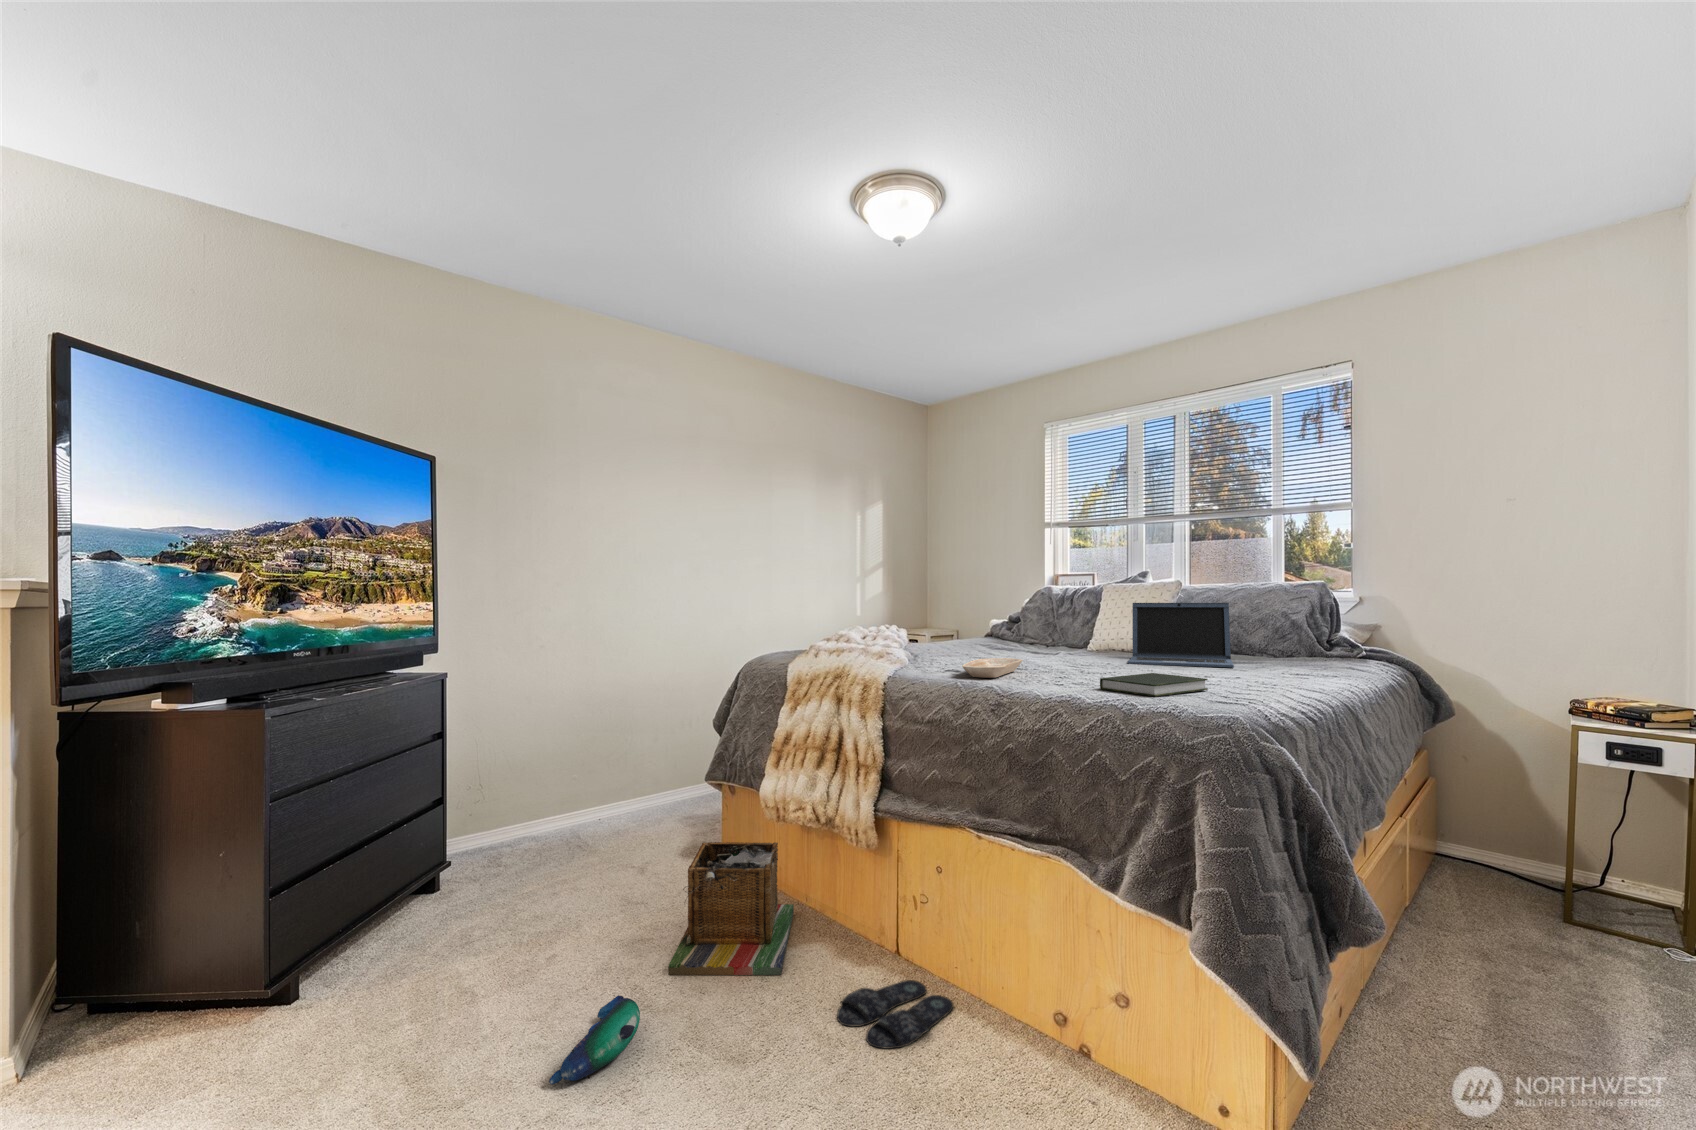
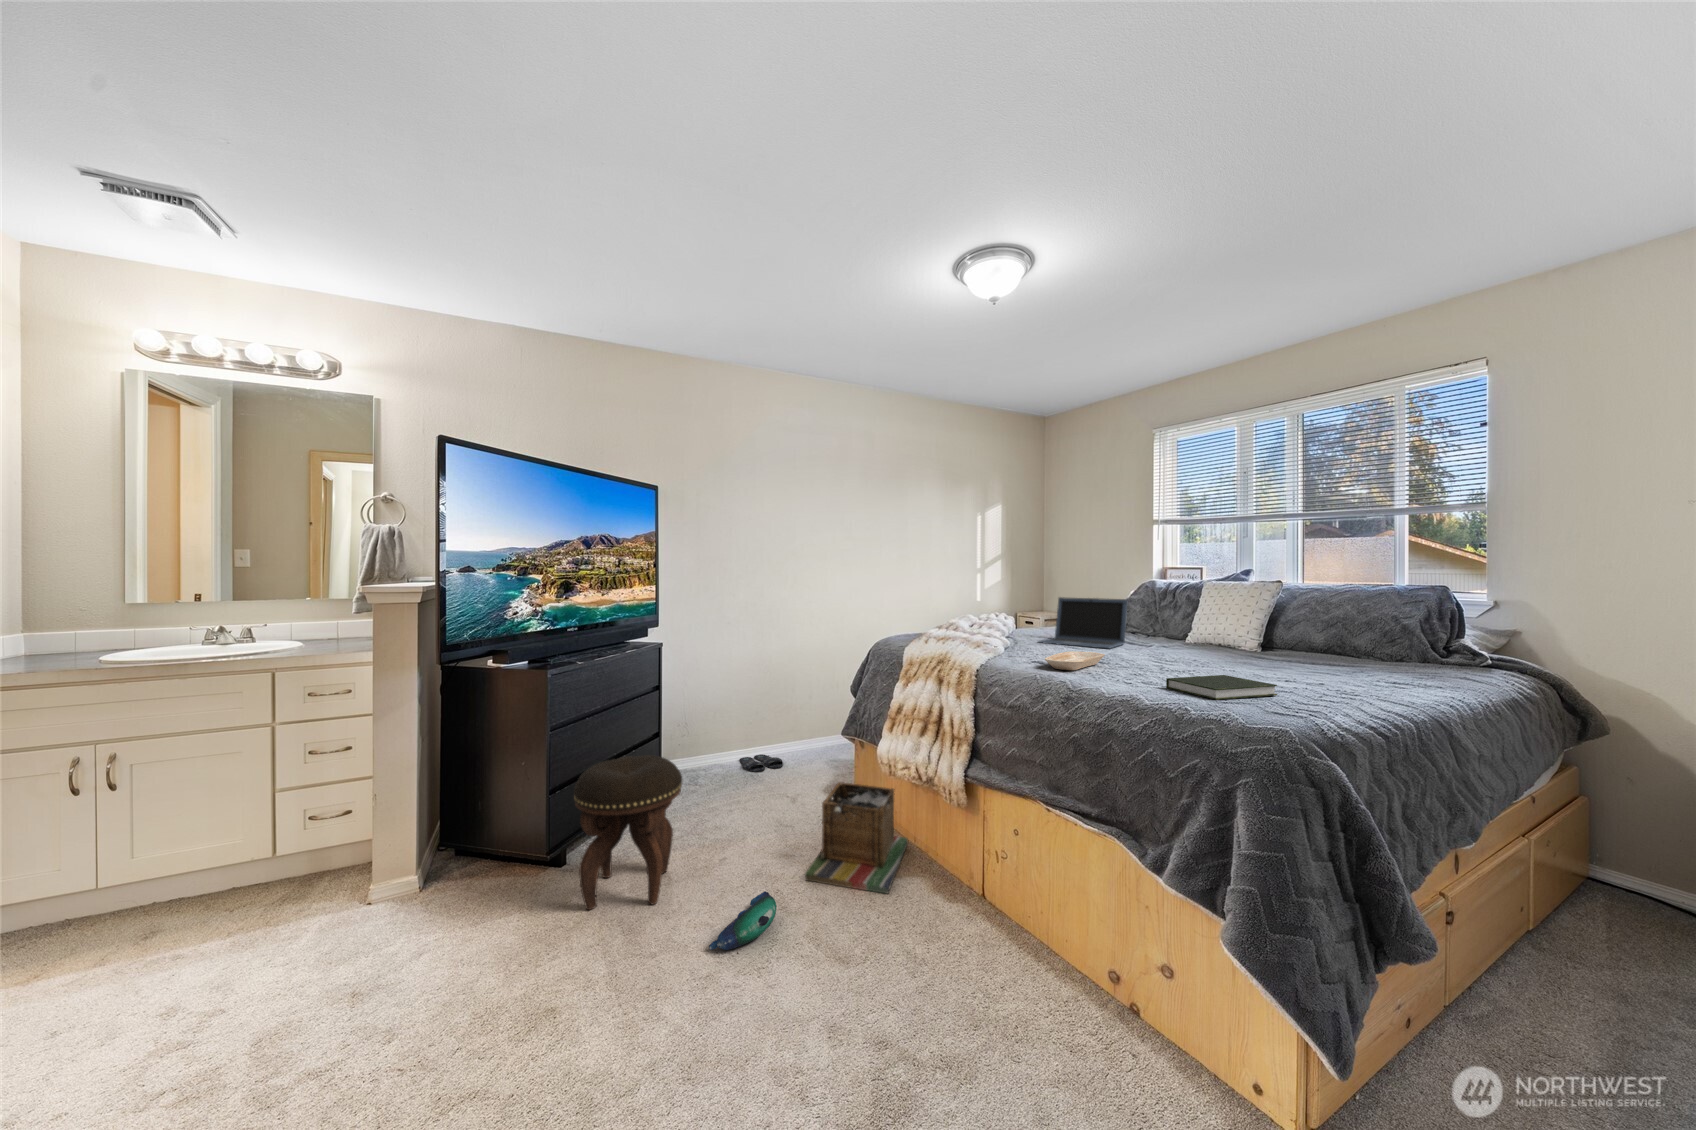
laptop: present [1128,603,1234,668] -> present [1038,597,1127,649]
footstool: none [315,827,490,1066] -> present [574,755,682,910]
slippers: present [837,980,953,1049] -> present [739,754,783,772]

